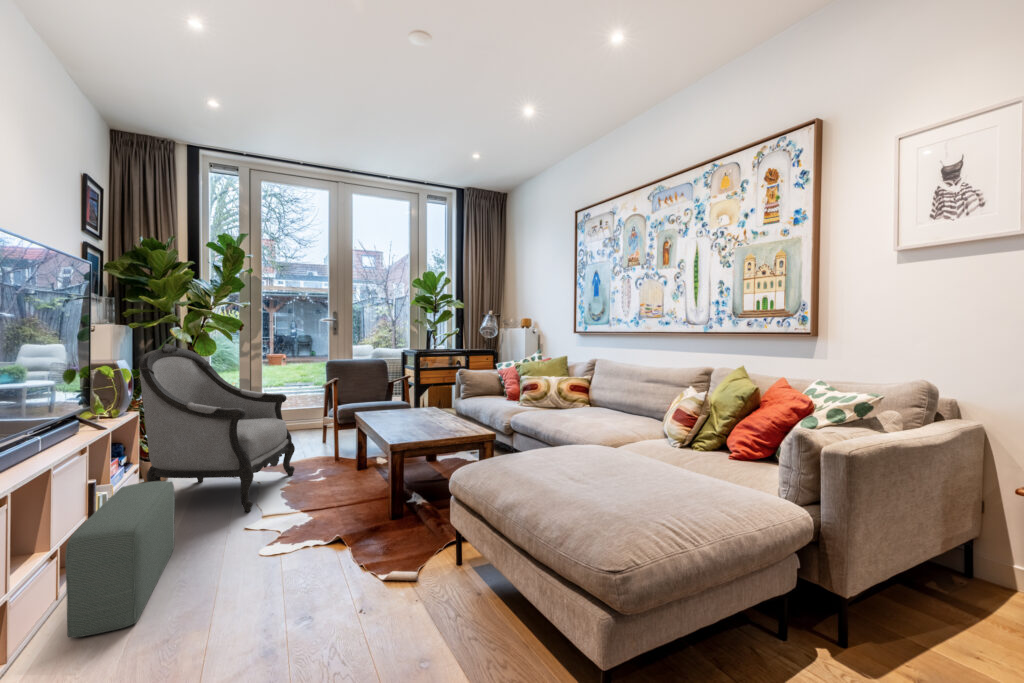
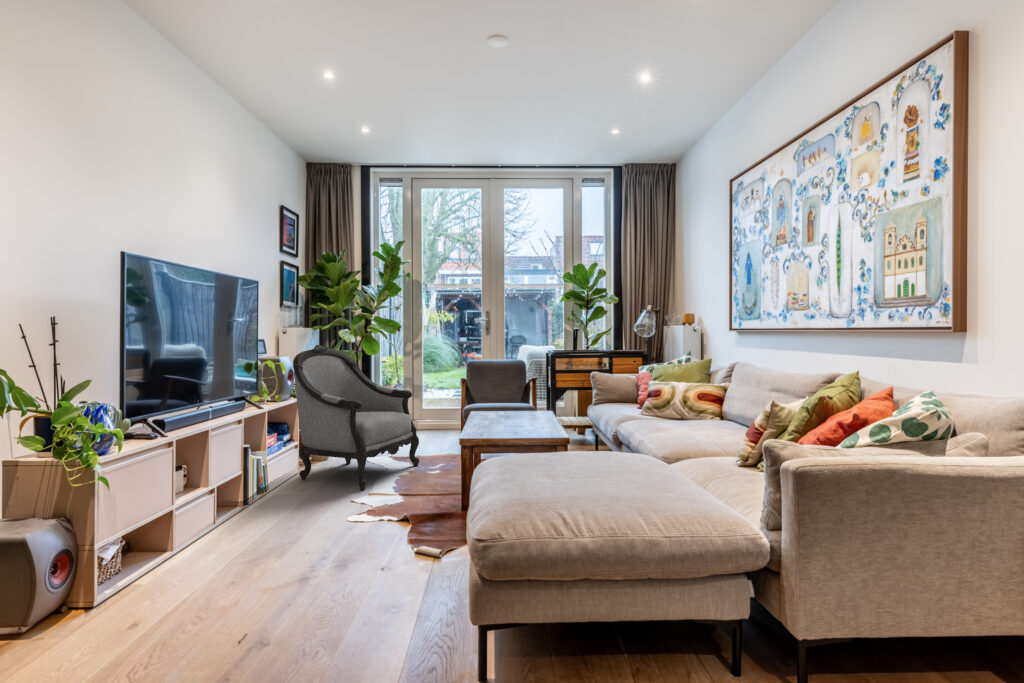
pouf: present [65,481,175,637] -> none [205,453,297,550]

